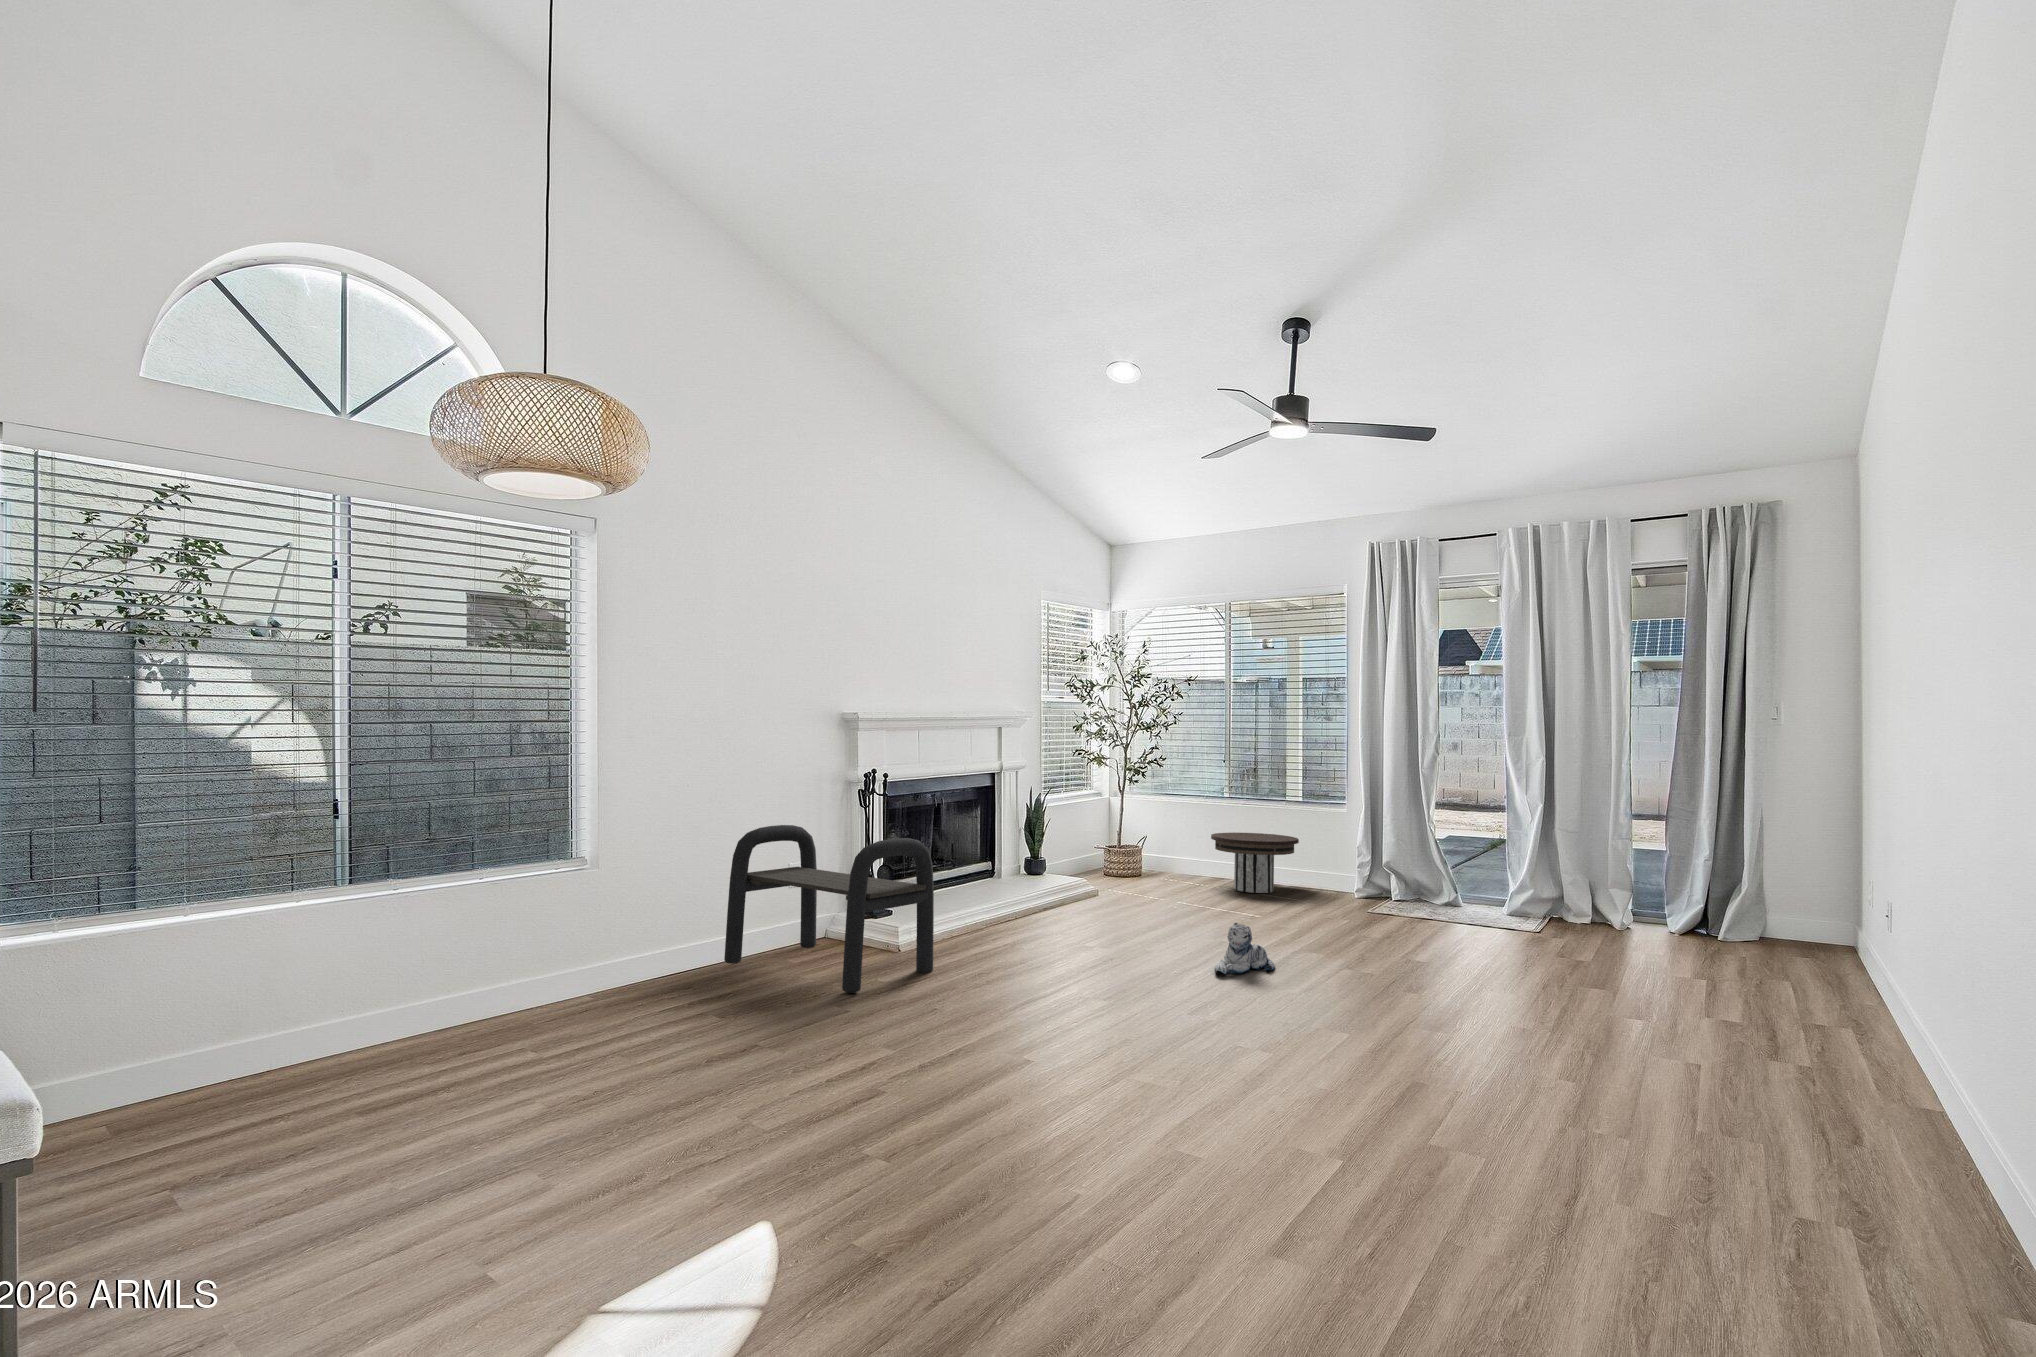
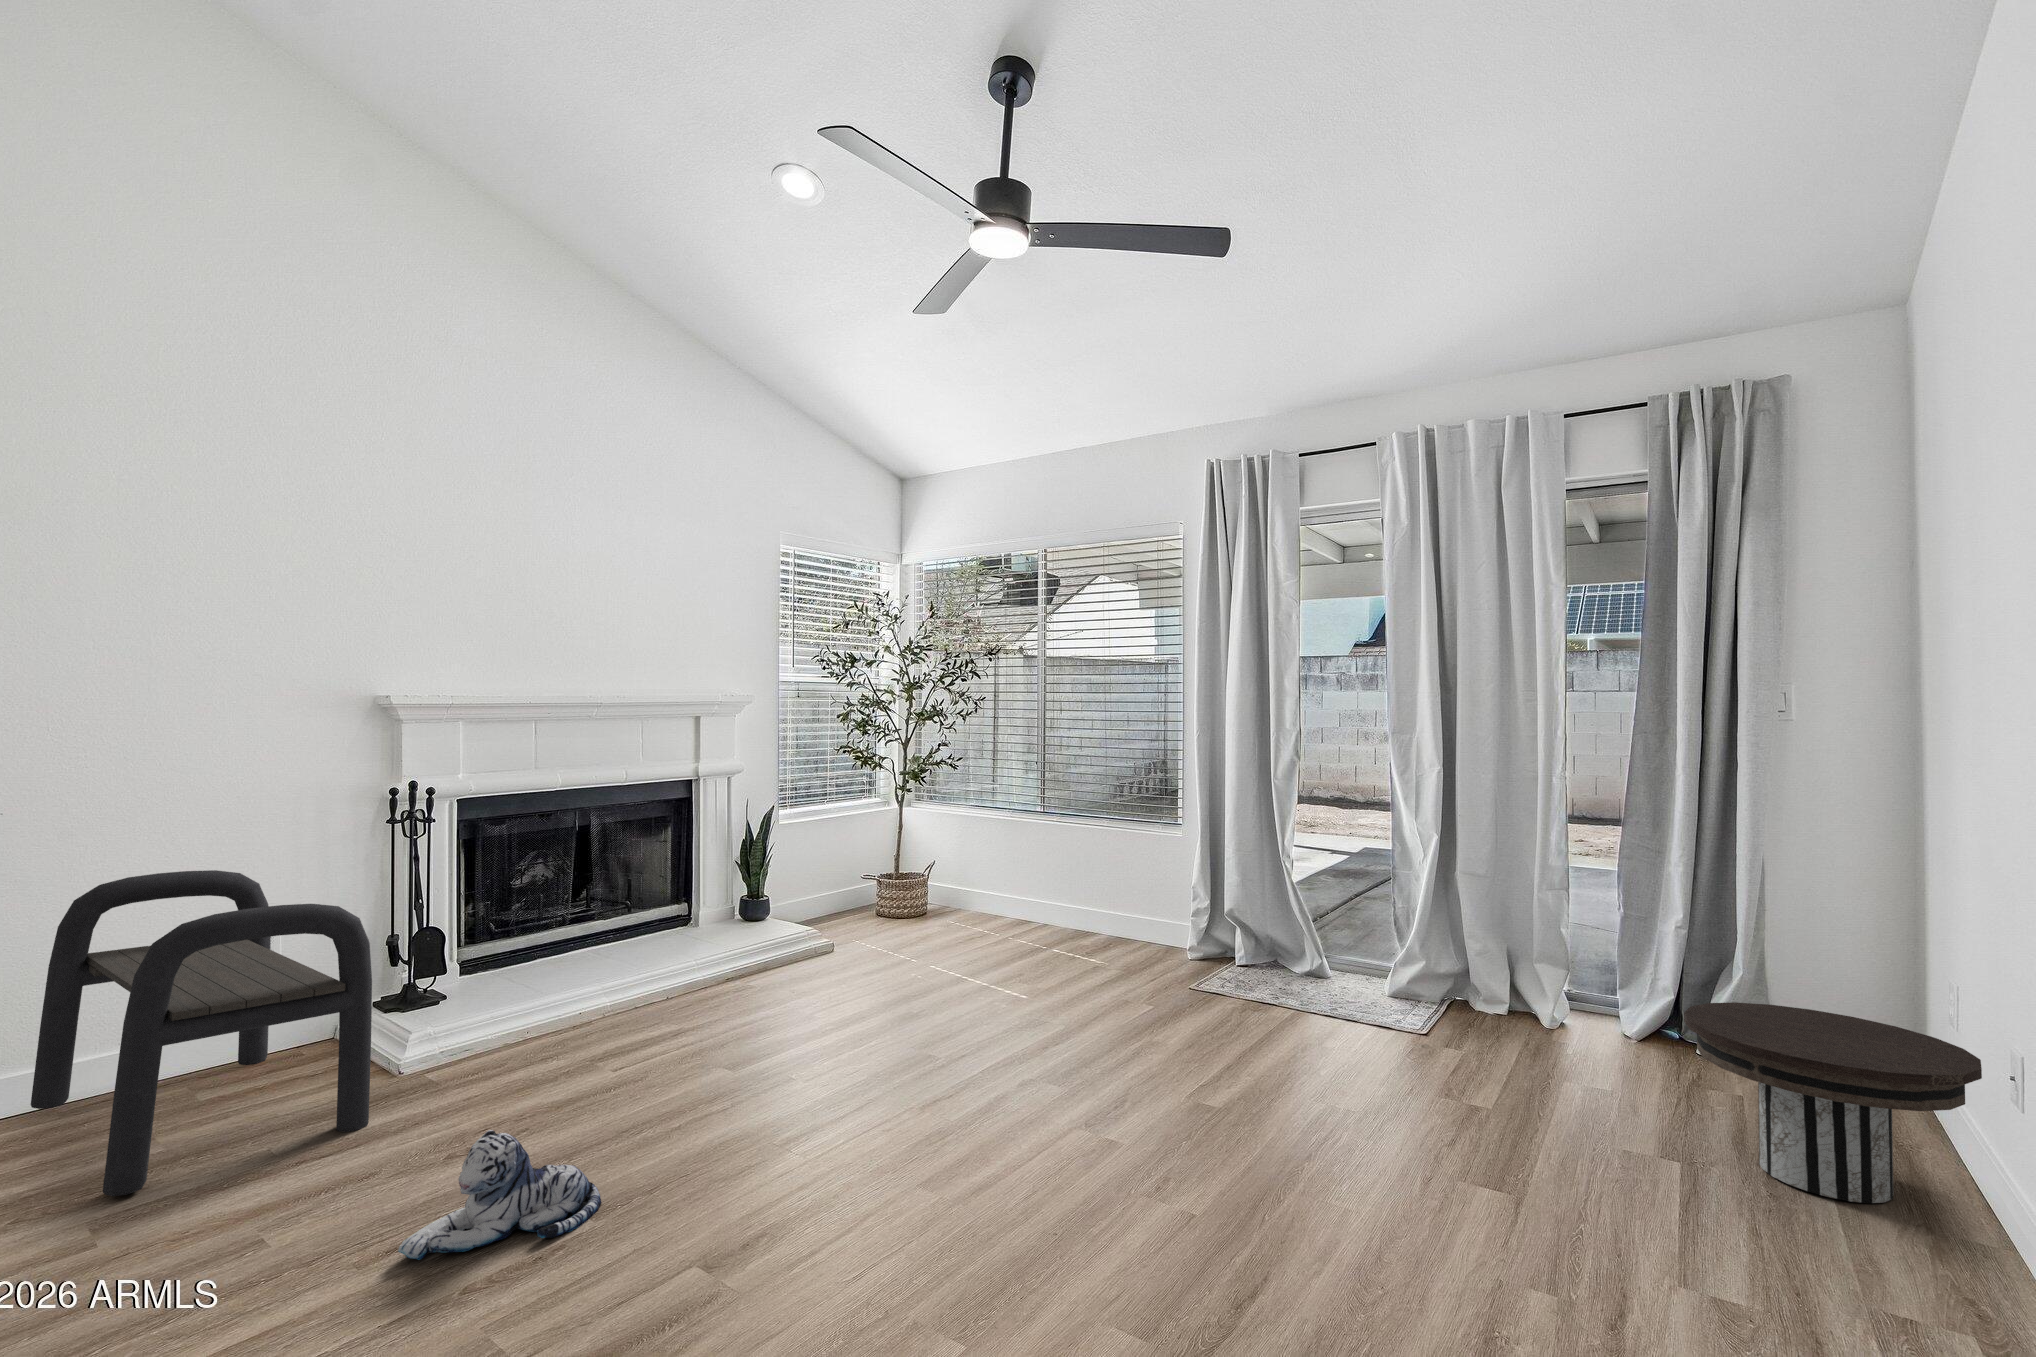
side table: present [1211,833,1299,893] -> present [1684,1002,1982,1203]
plush toy: present [1214,923,1275,974] -> present [398,1130,601,1260]

